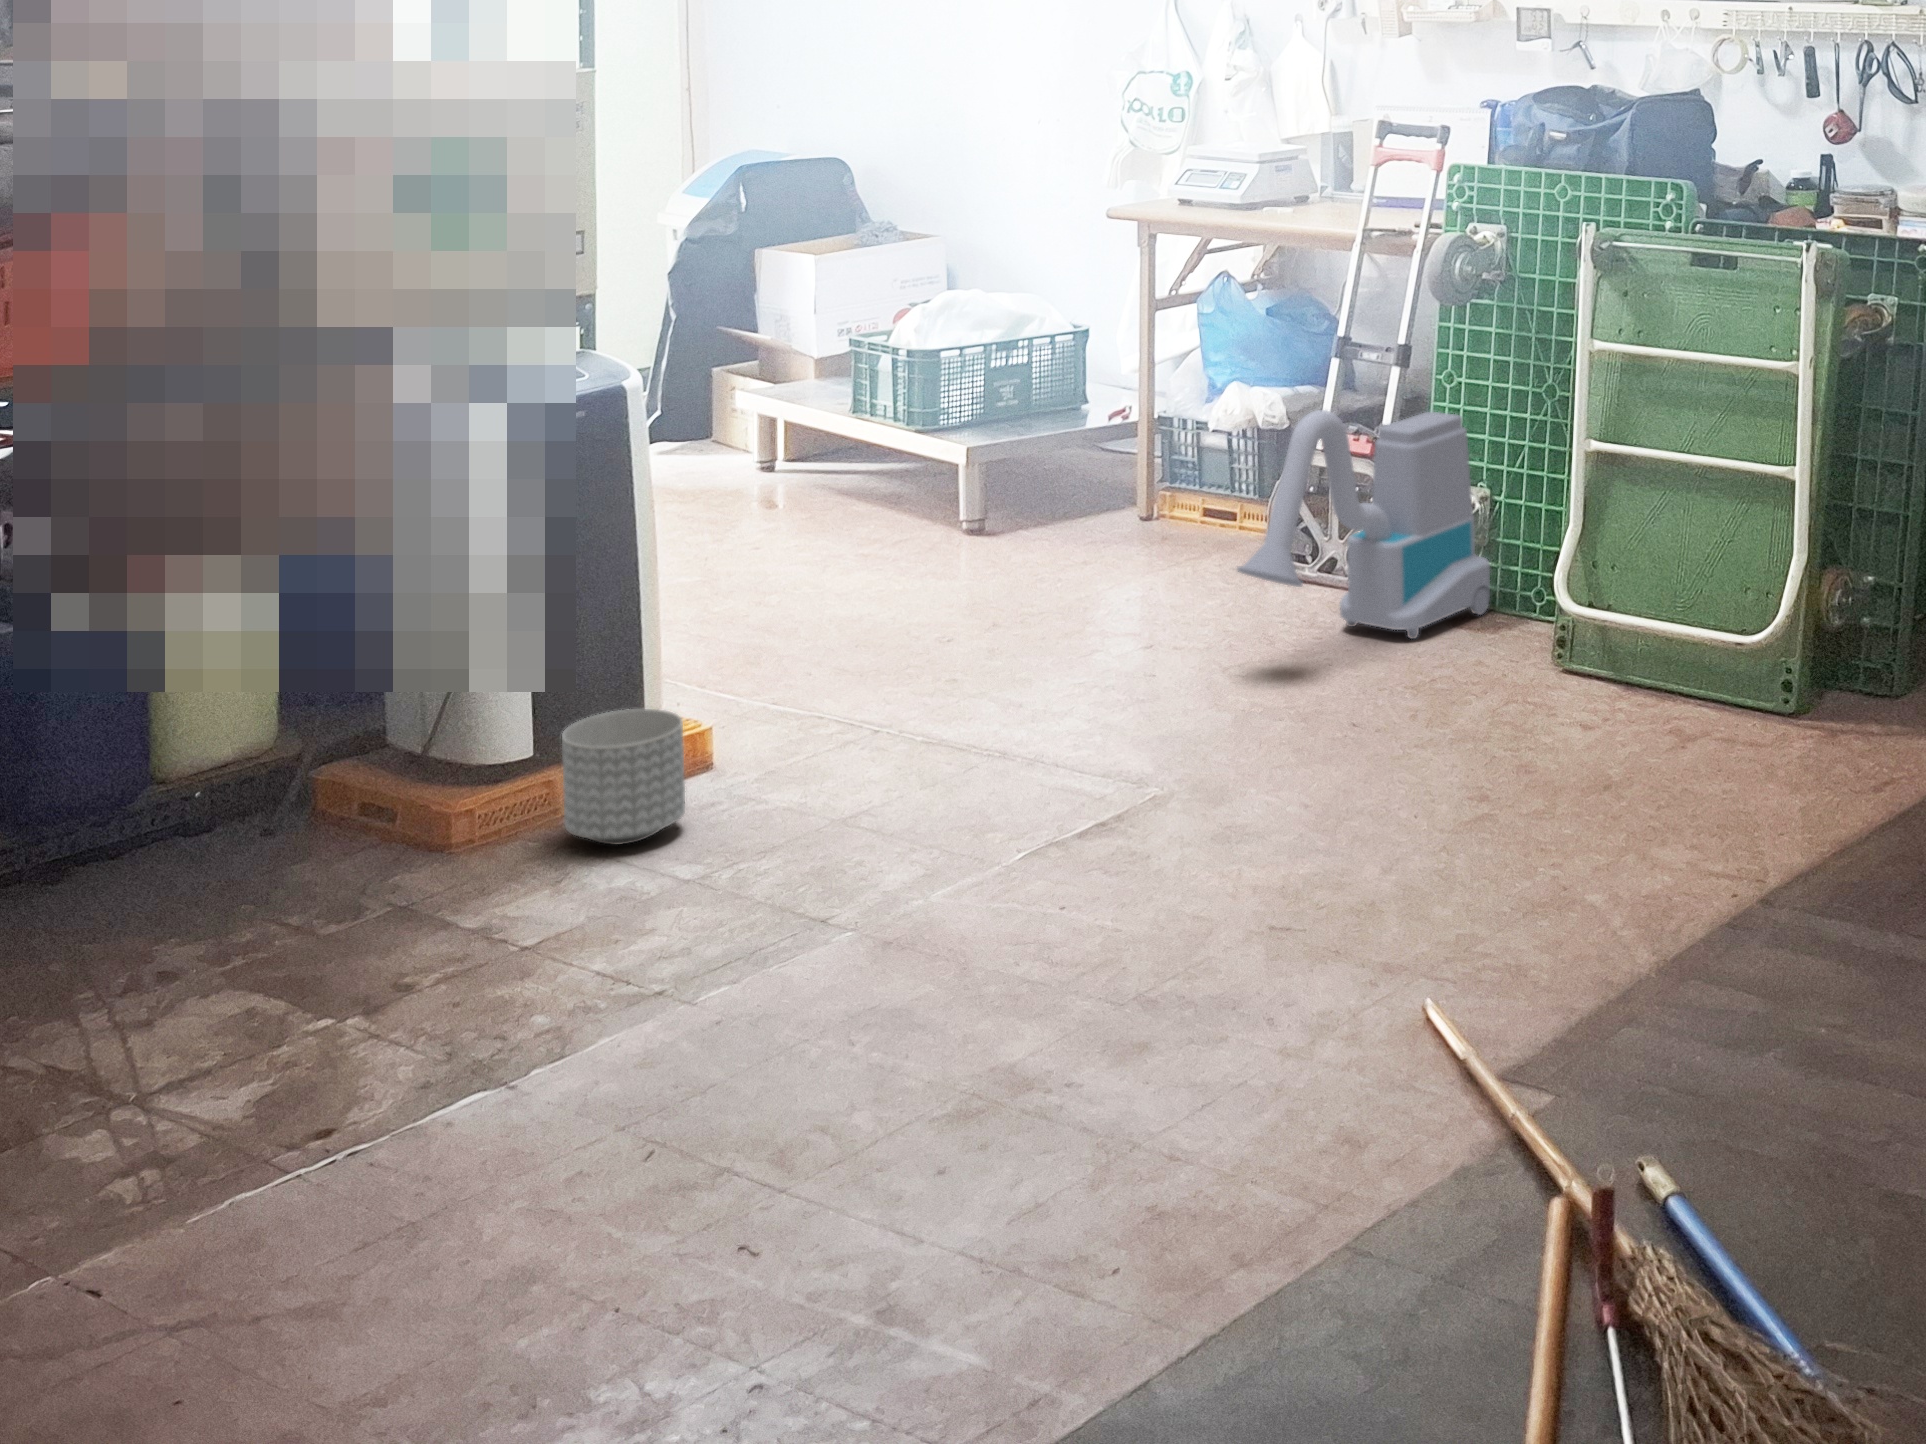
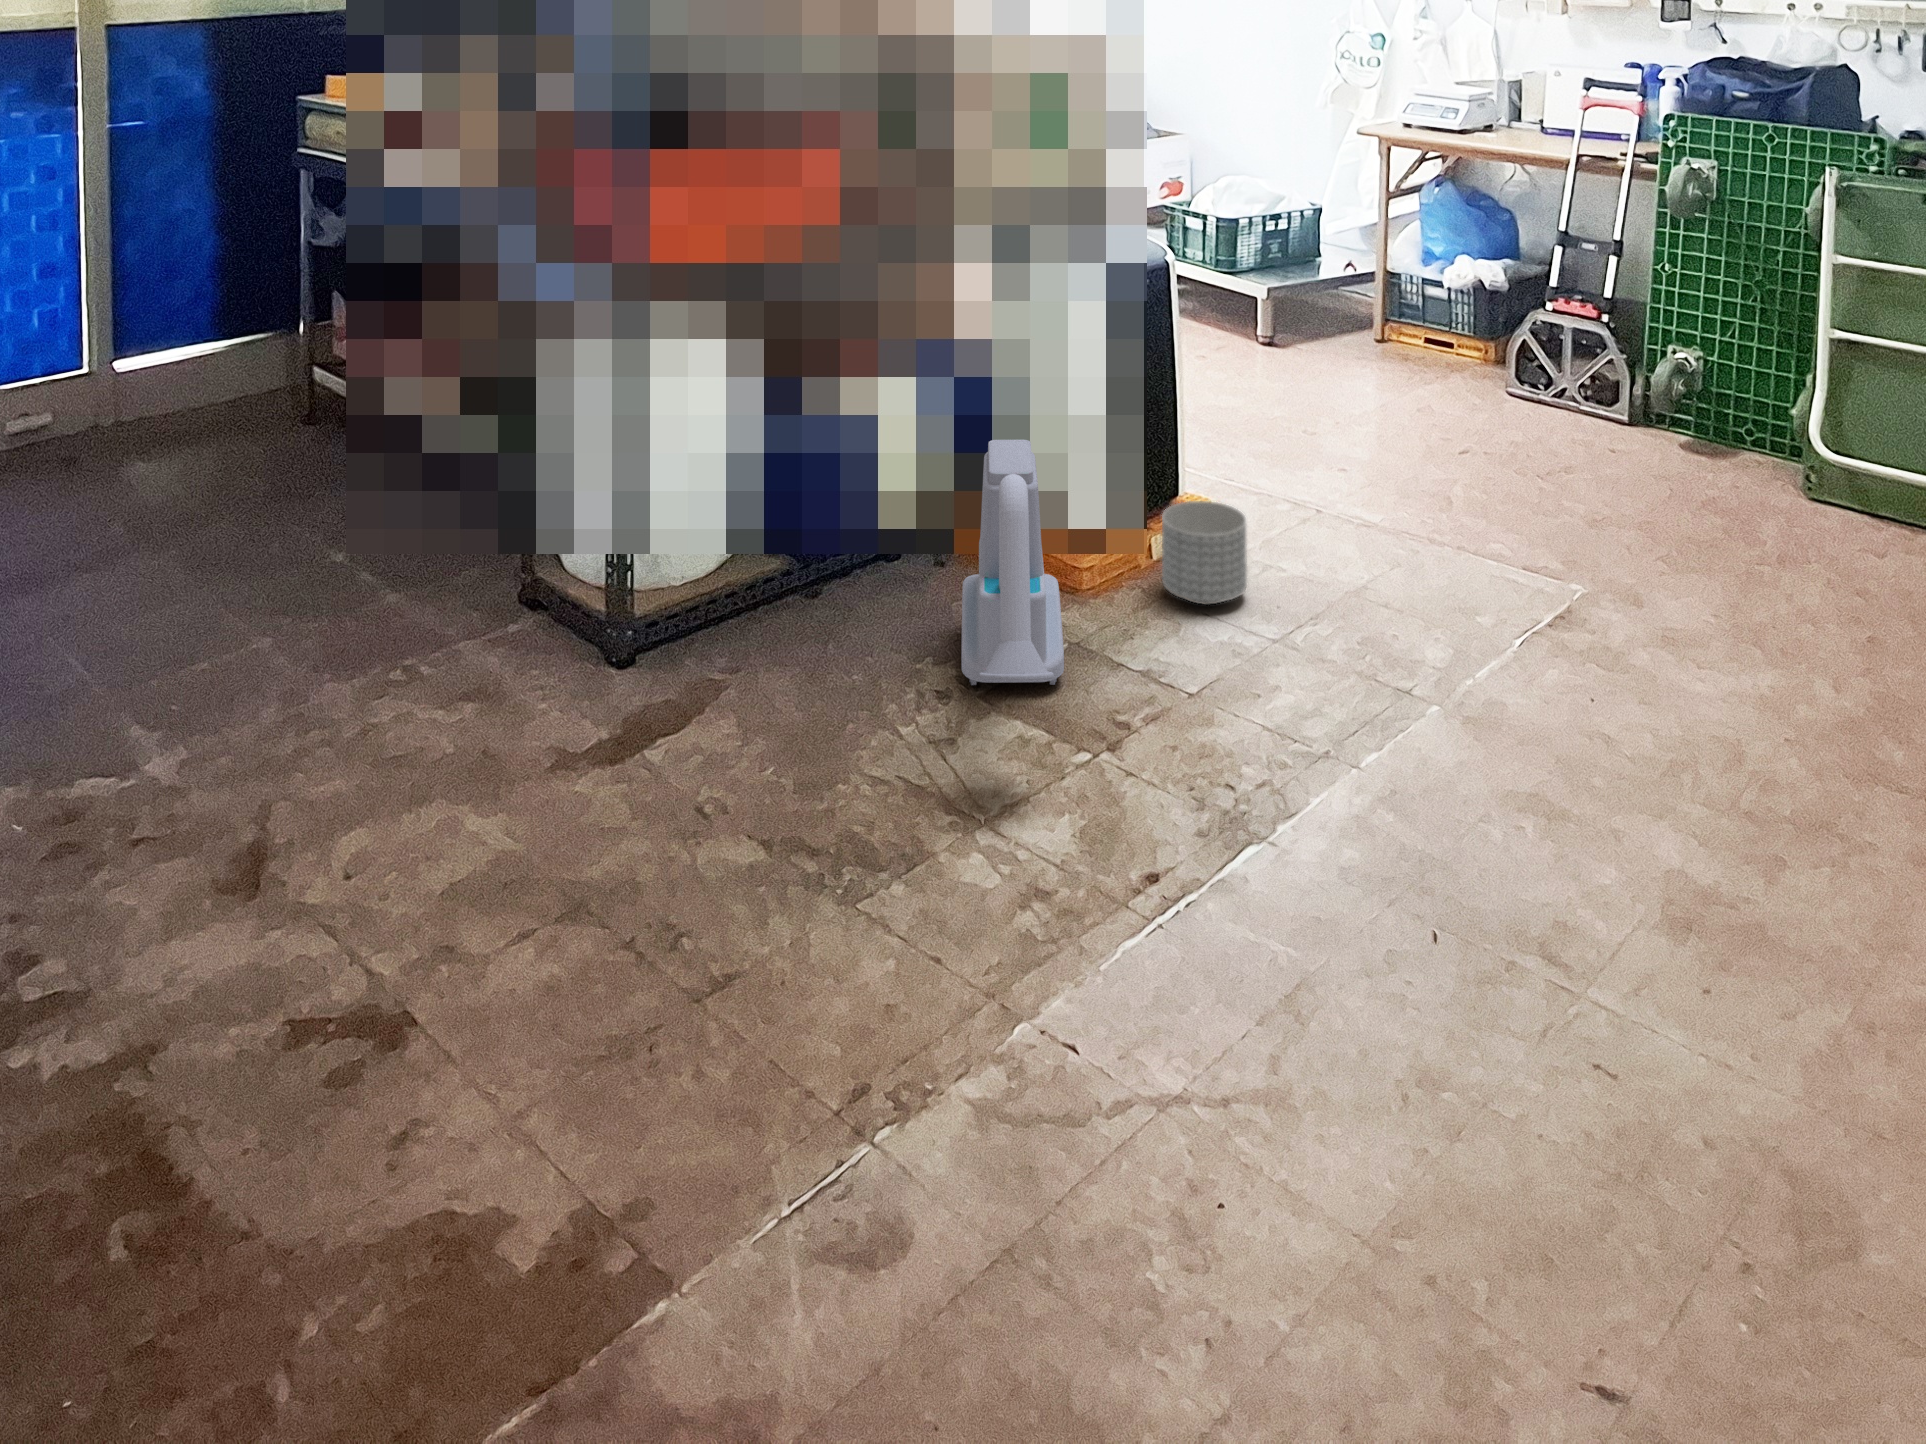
vacuum cleaner: present [1237,410,1490,639] -> present [961,440,1064,685]

